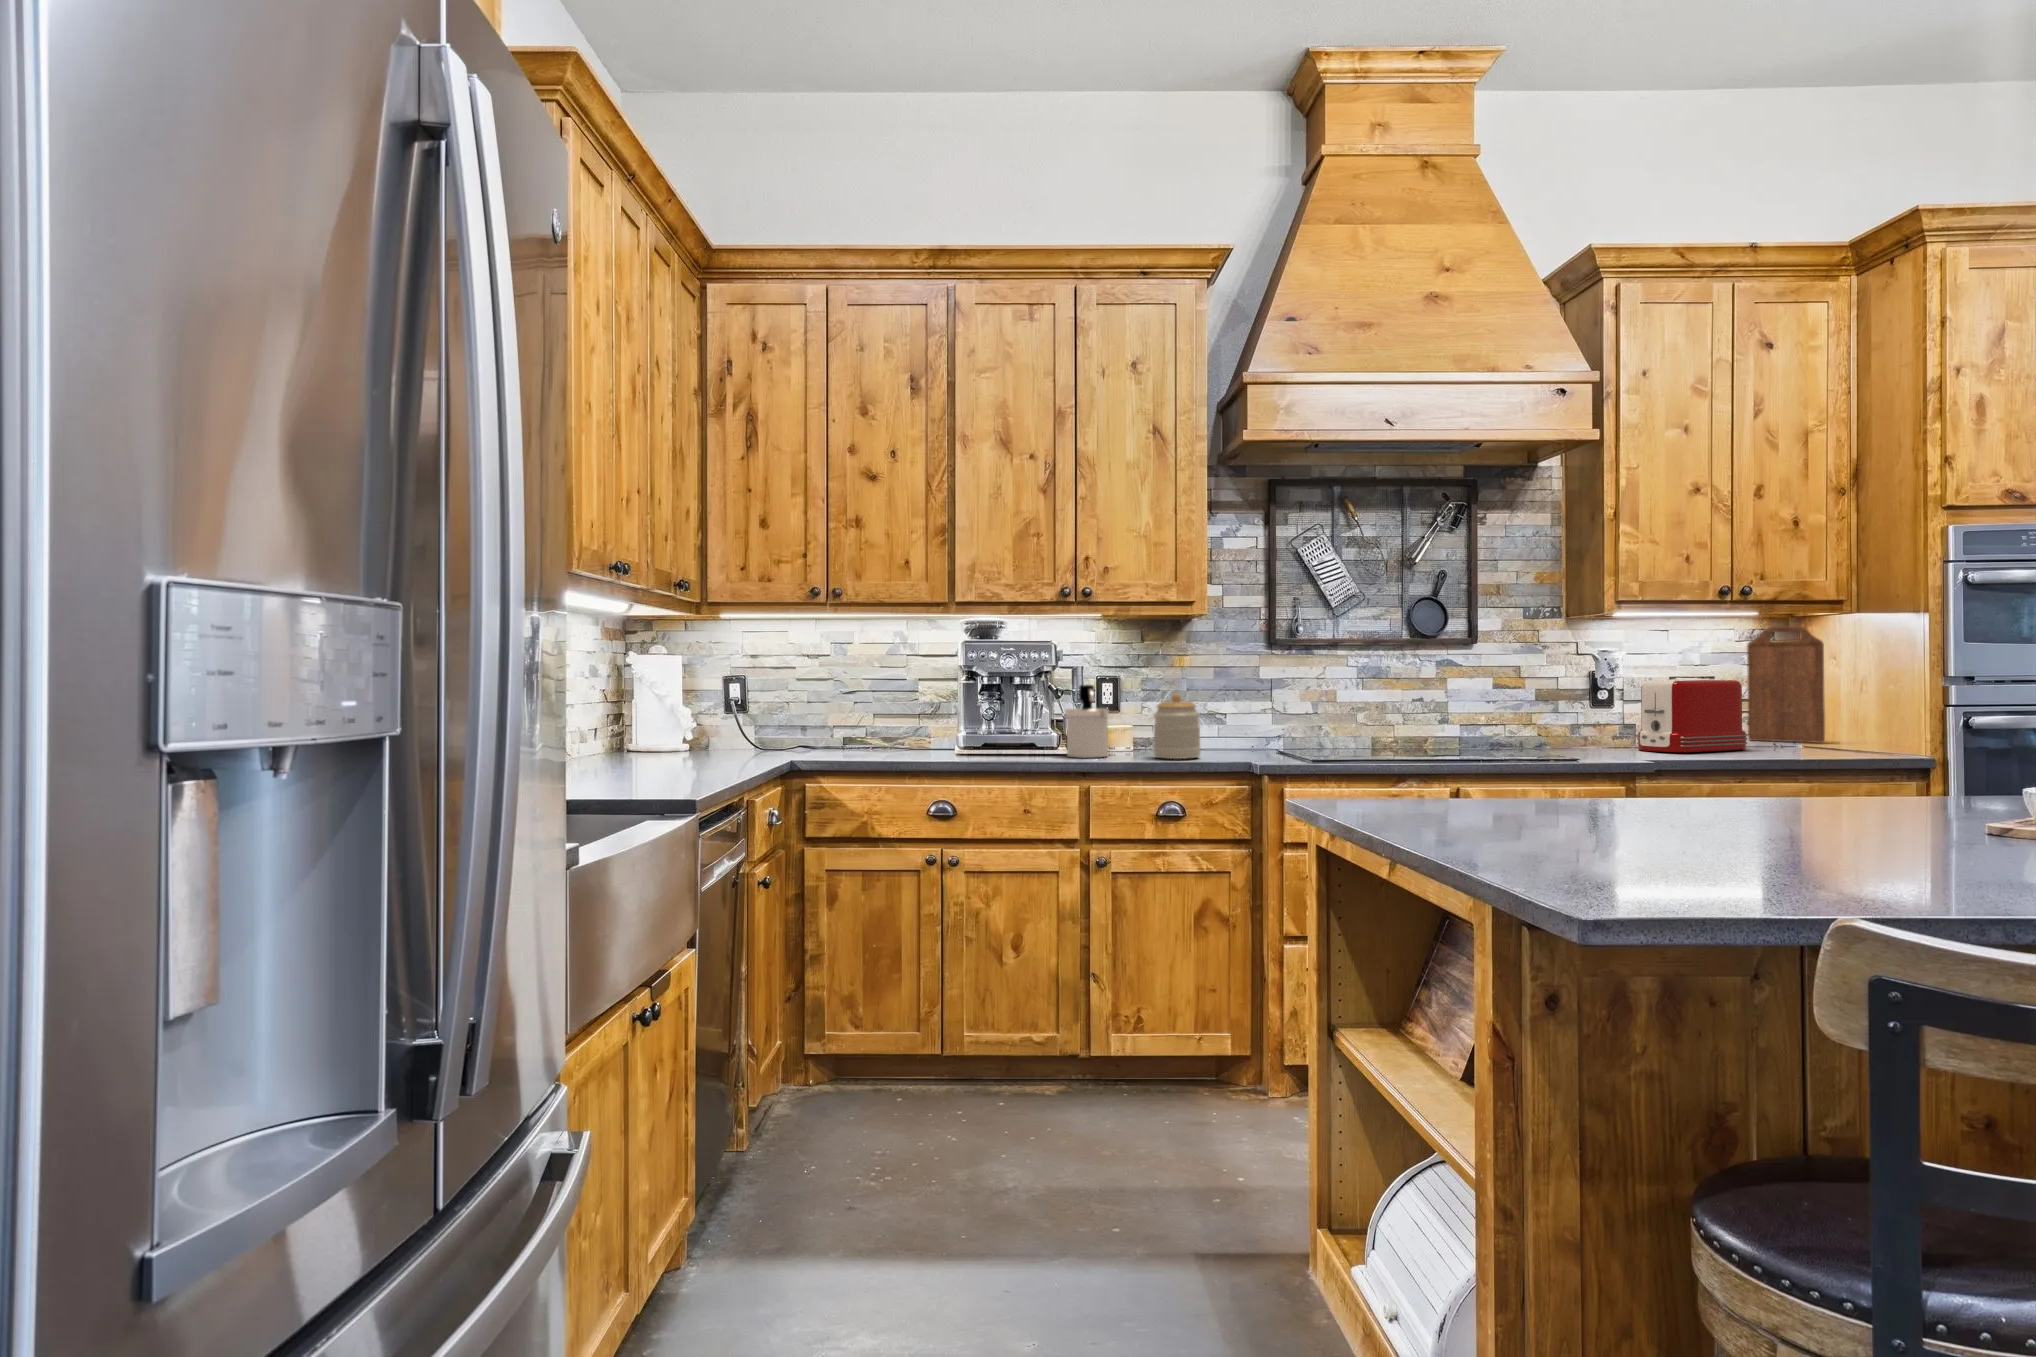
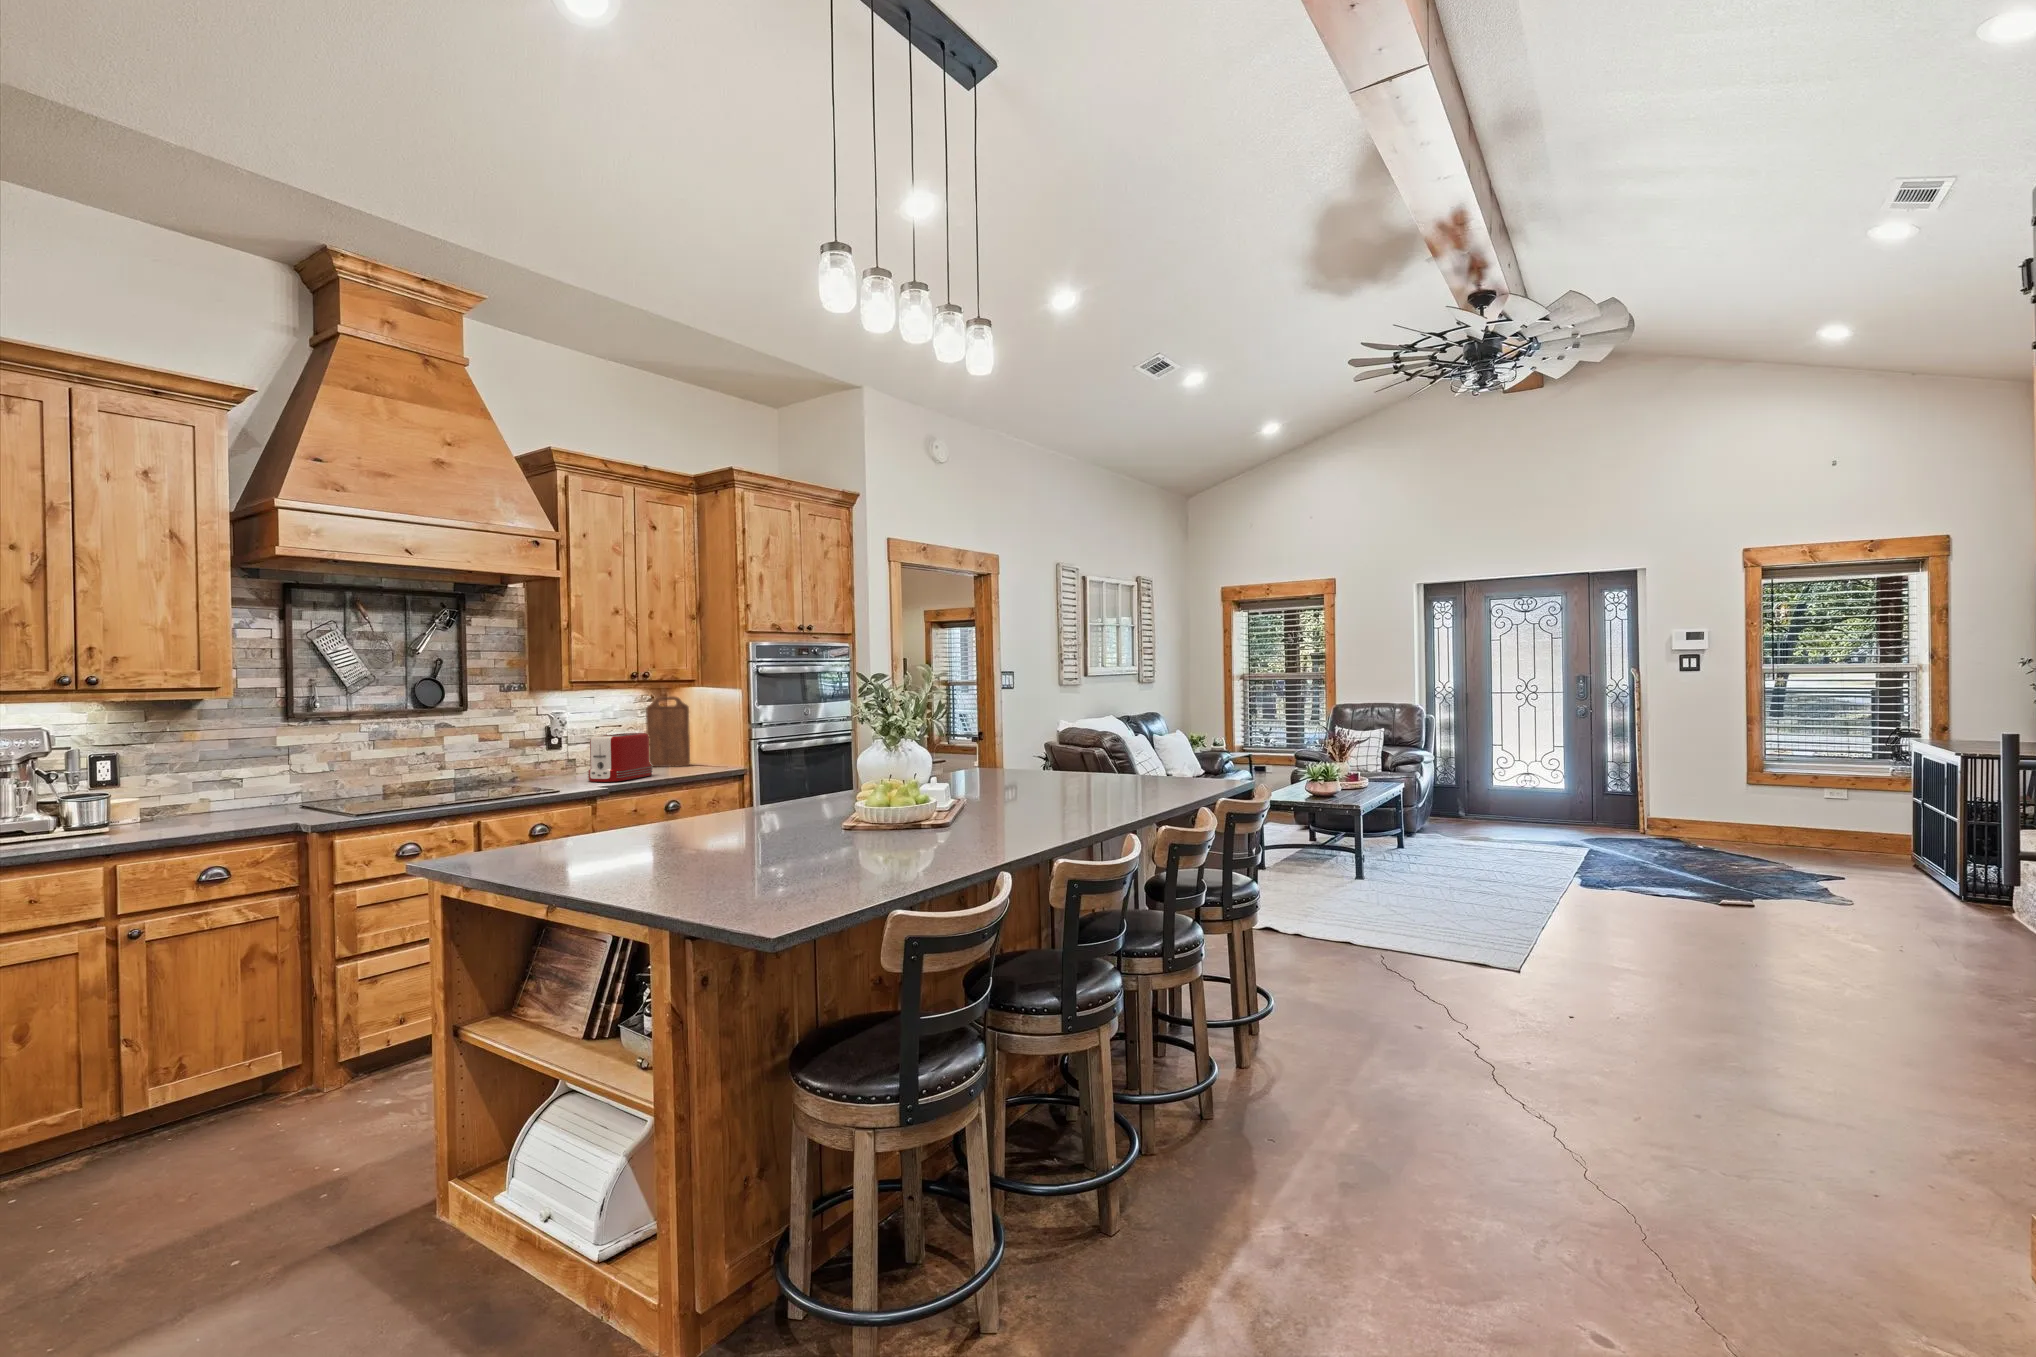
soap dispenser: present [1065,685,1109,758] -> none [80,770,135,840]
jar: present [1153,693,1201,759] -> none [189,772,243,830]

